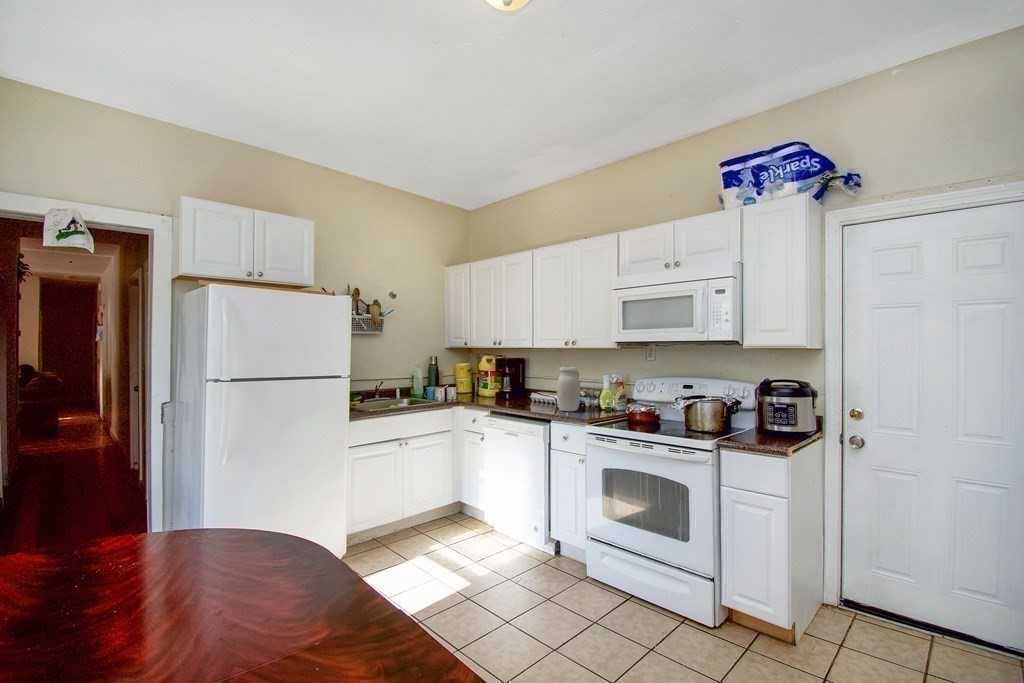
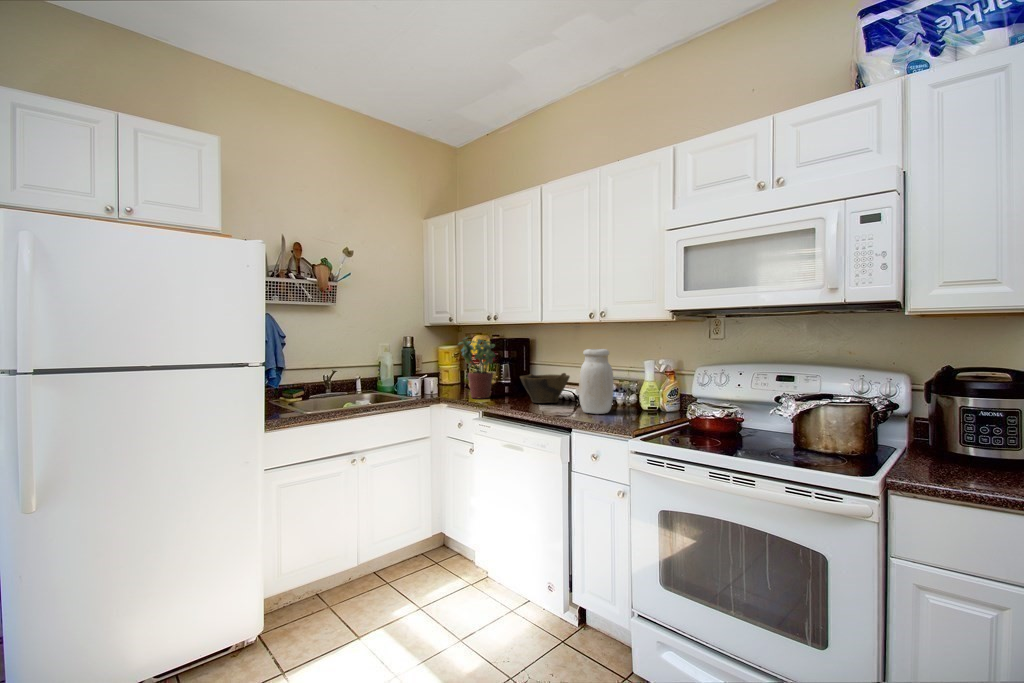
potted plant: none [472,357,500,402] -> present [458,338,495,399]
bowl: none [517,384,552,405] -> present [520,373,570,403]

